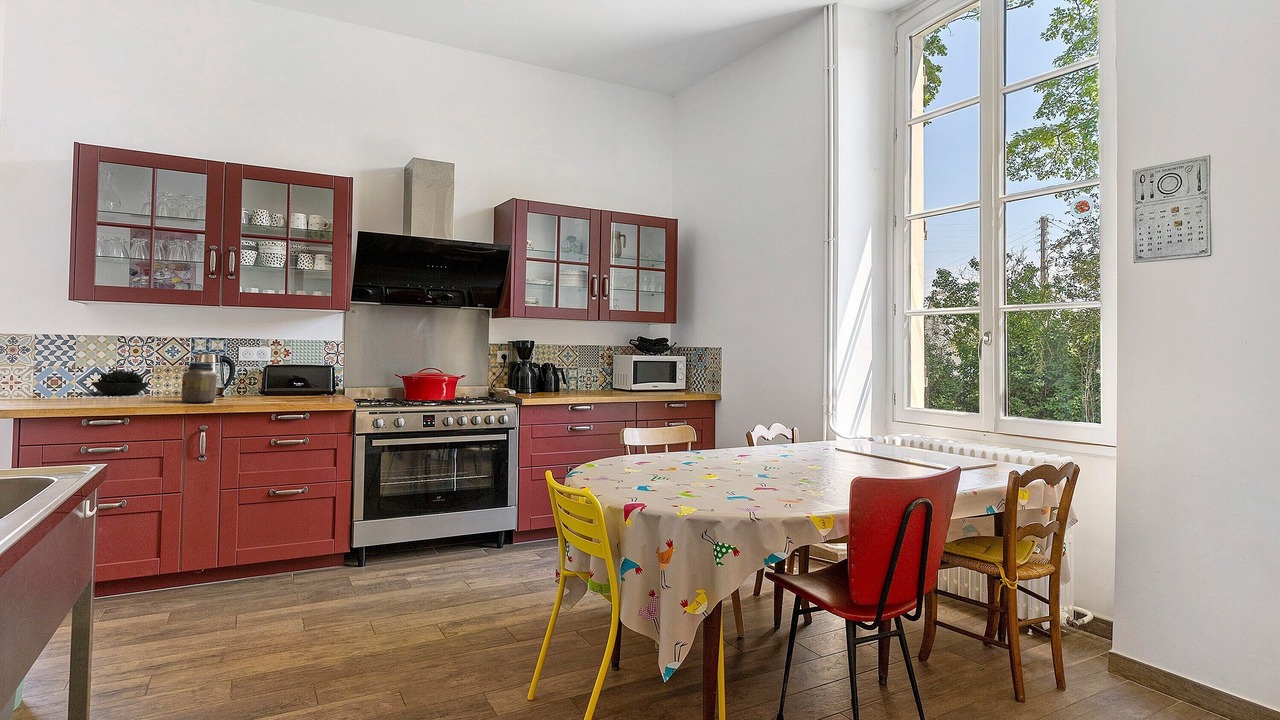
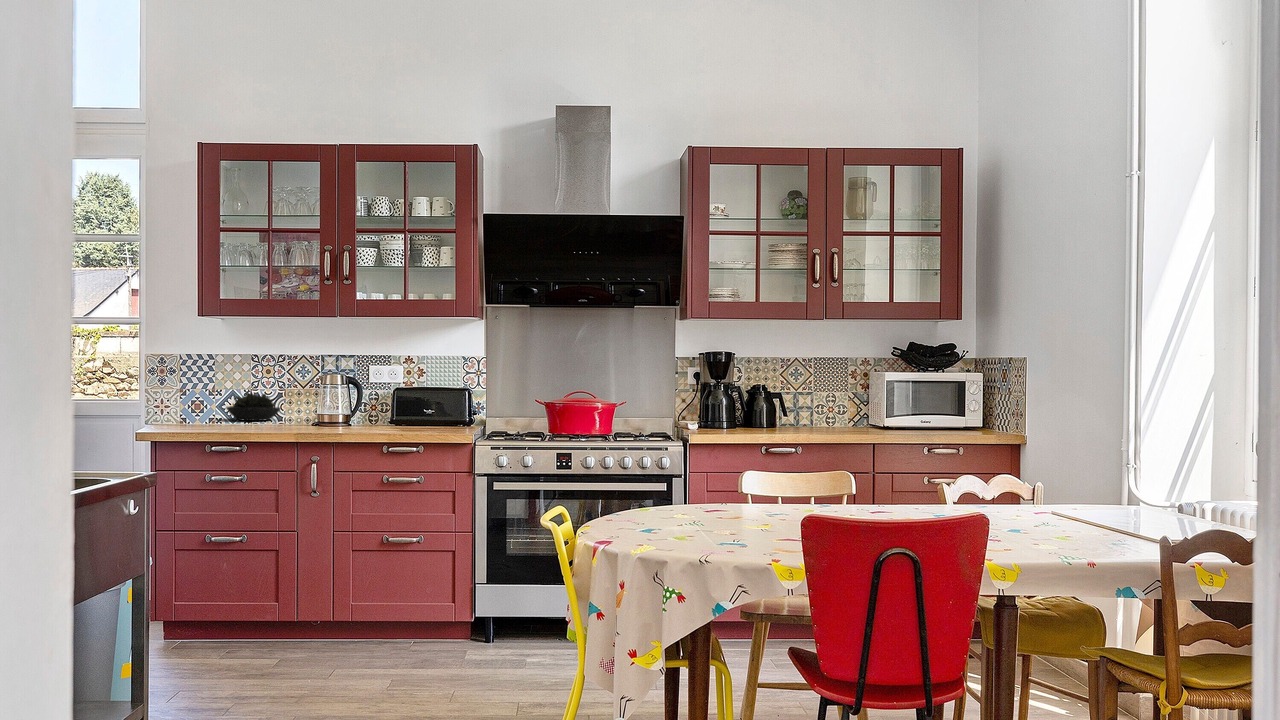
jar: present [182,362,217,402] -> none [297,384,332,429]

